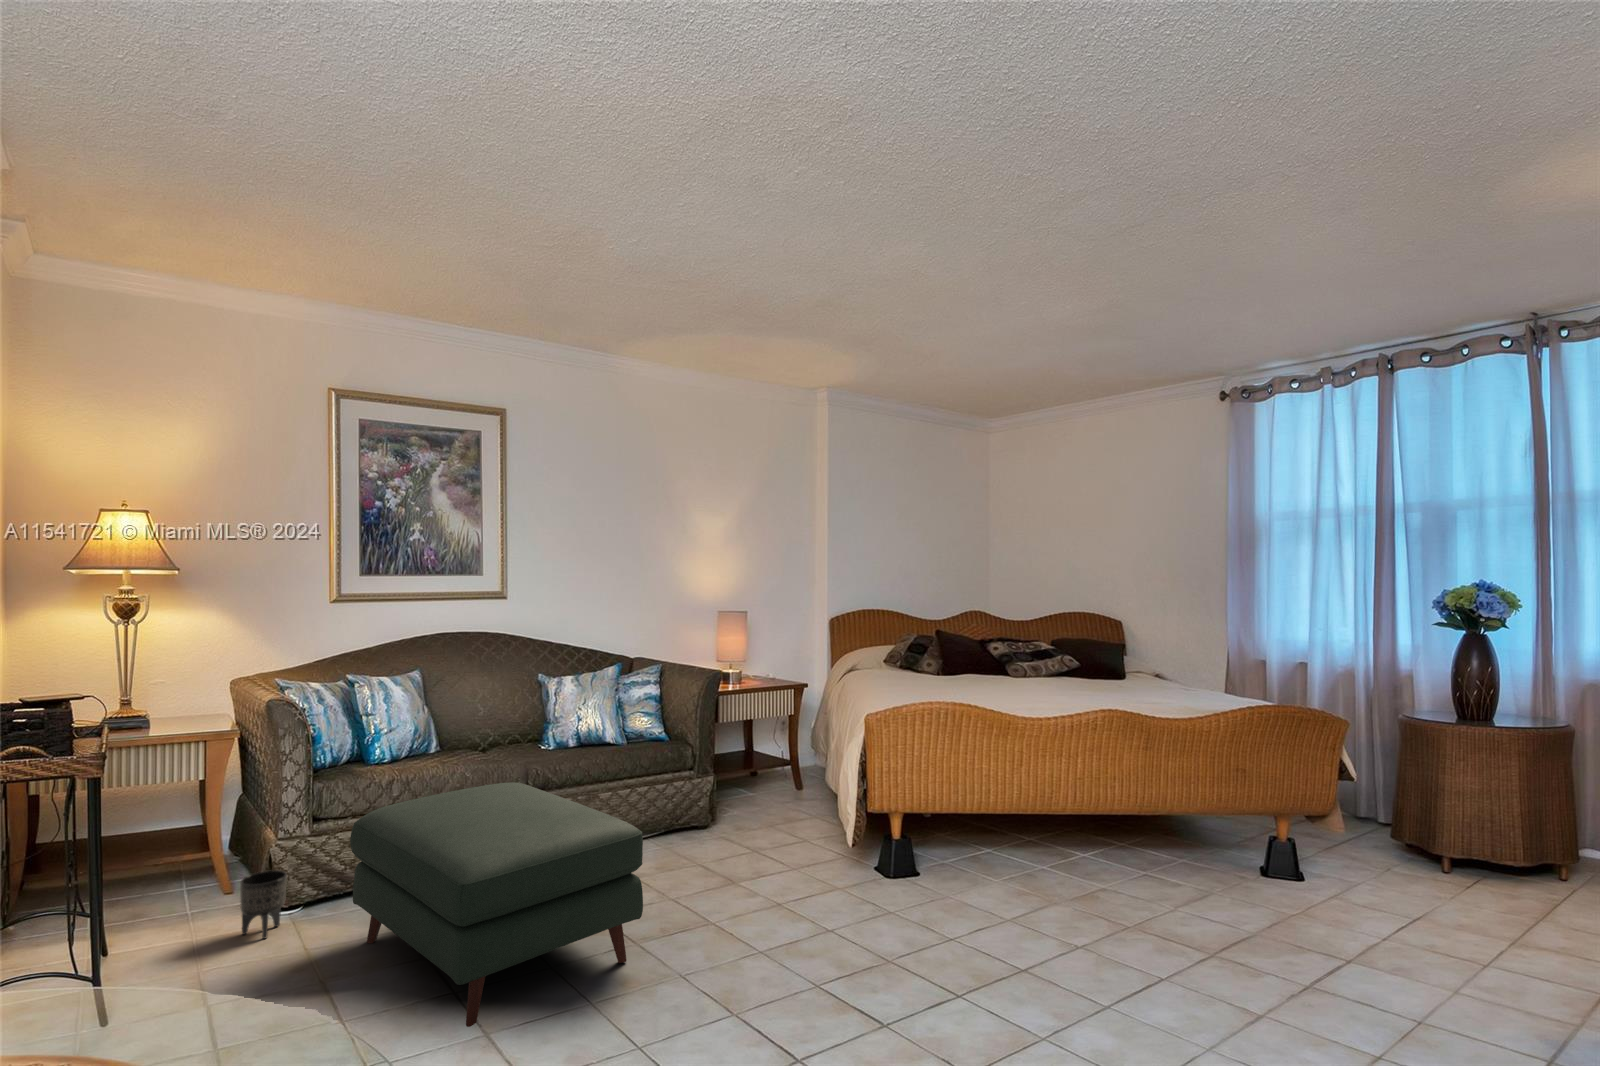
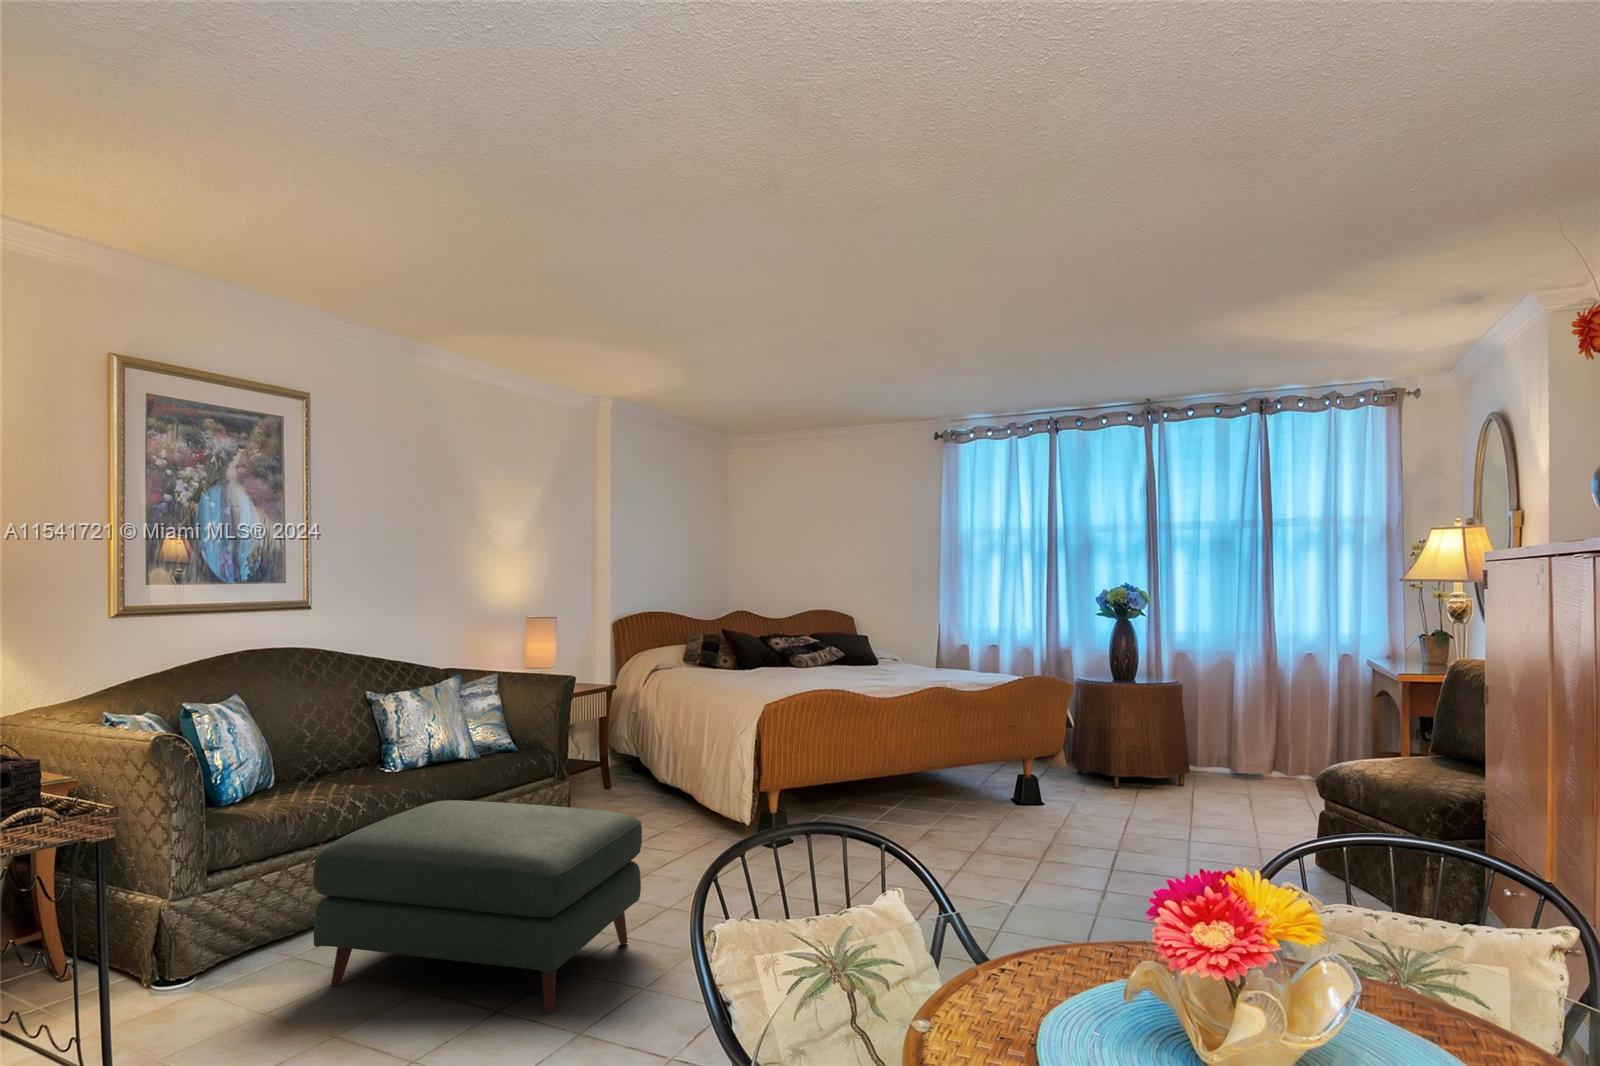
planter: present [240,870,287,939] -> none [154,932,210,1013]

